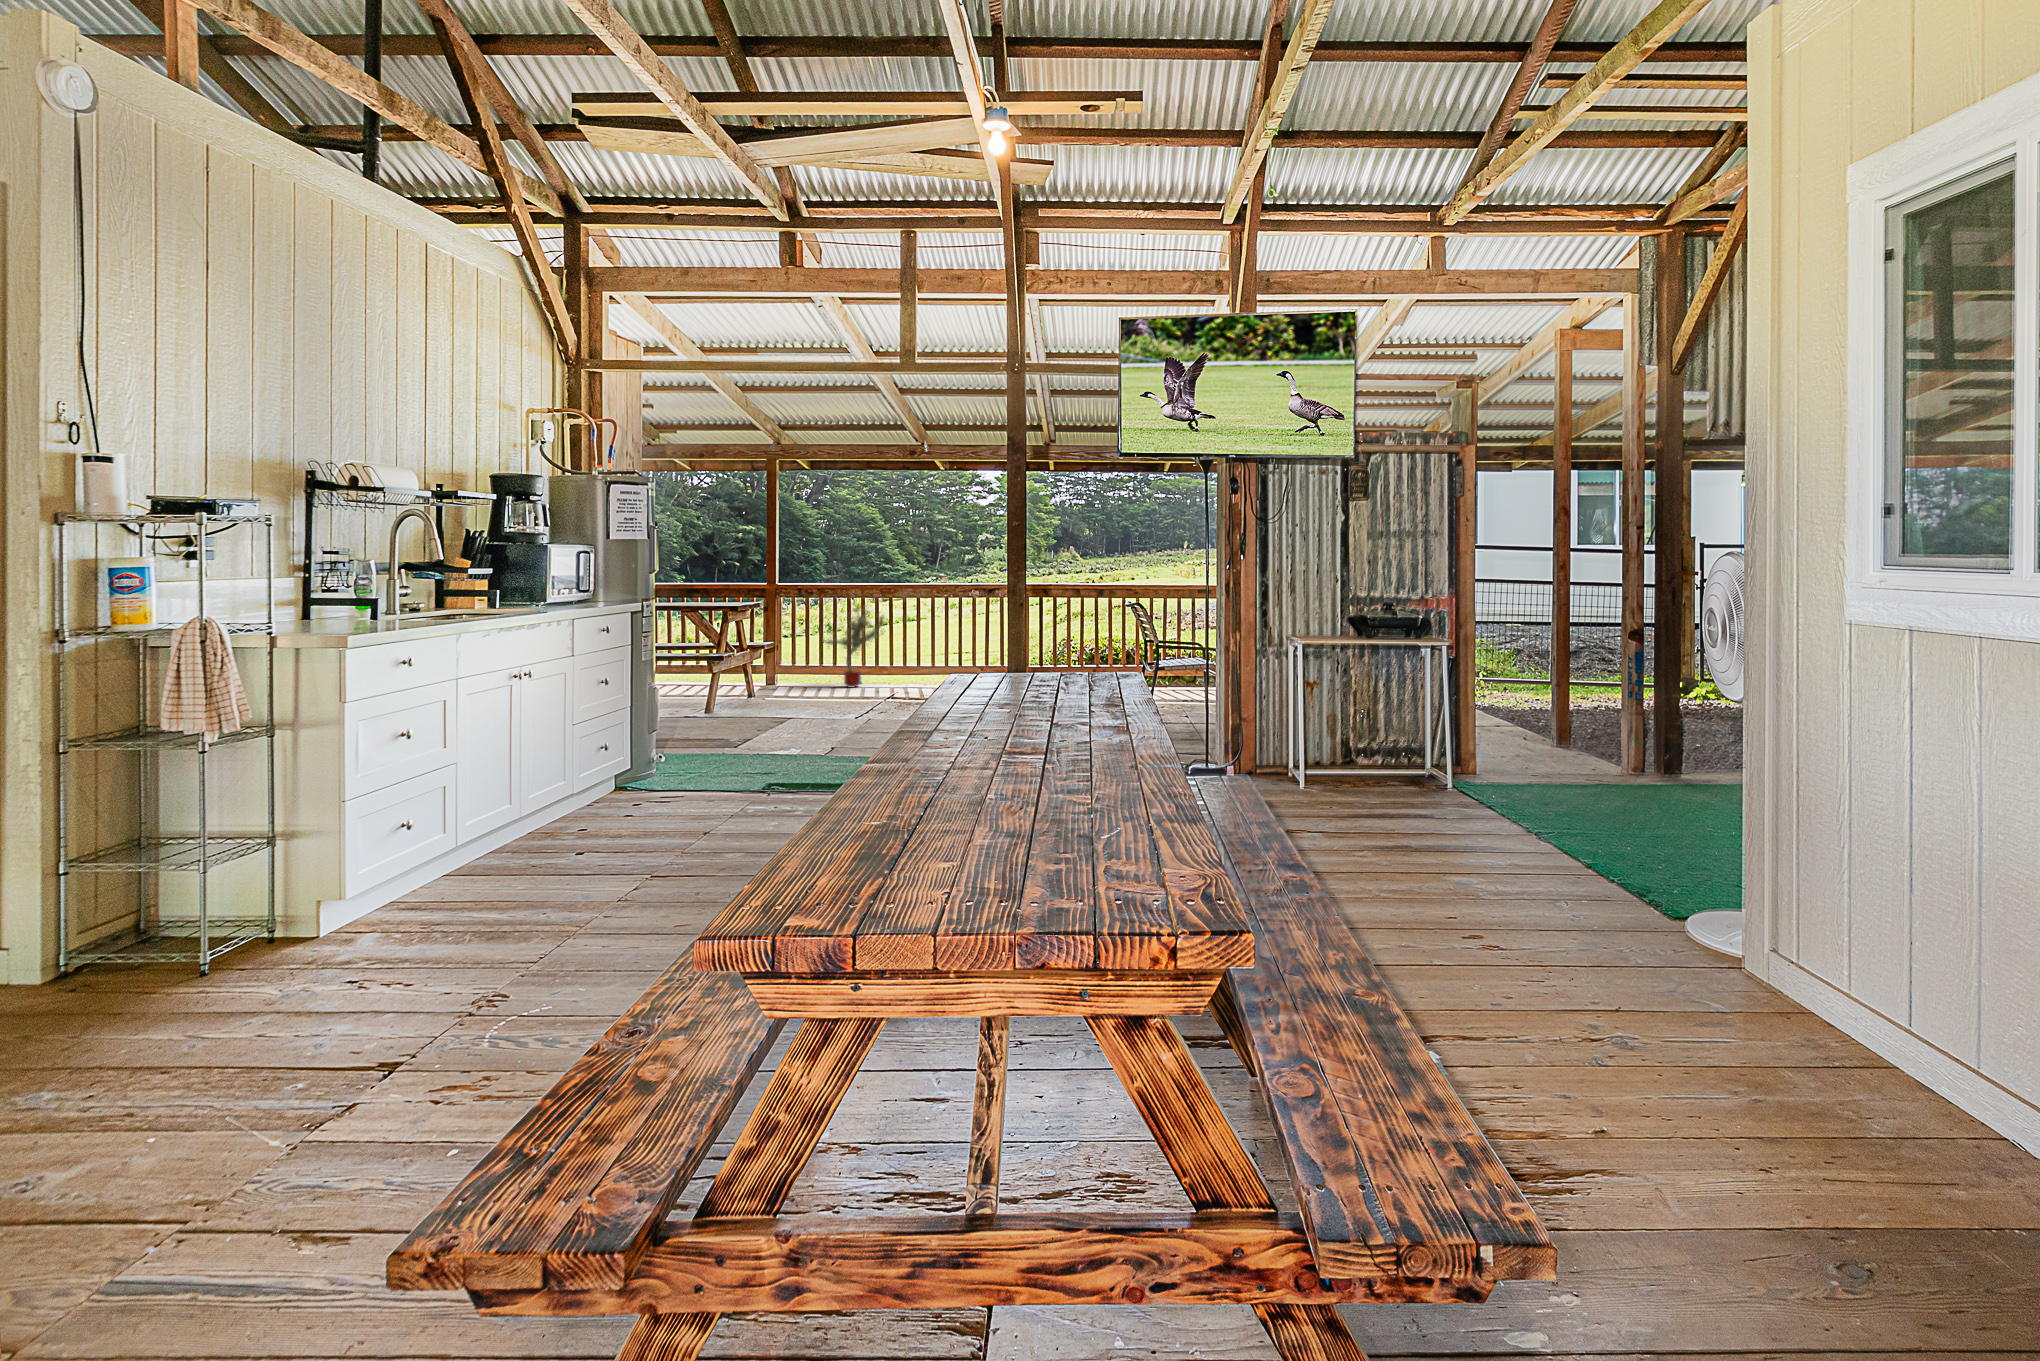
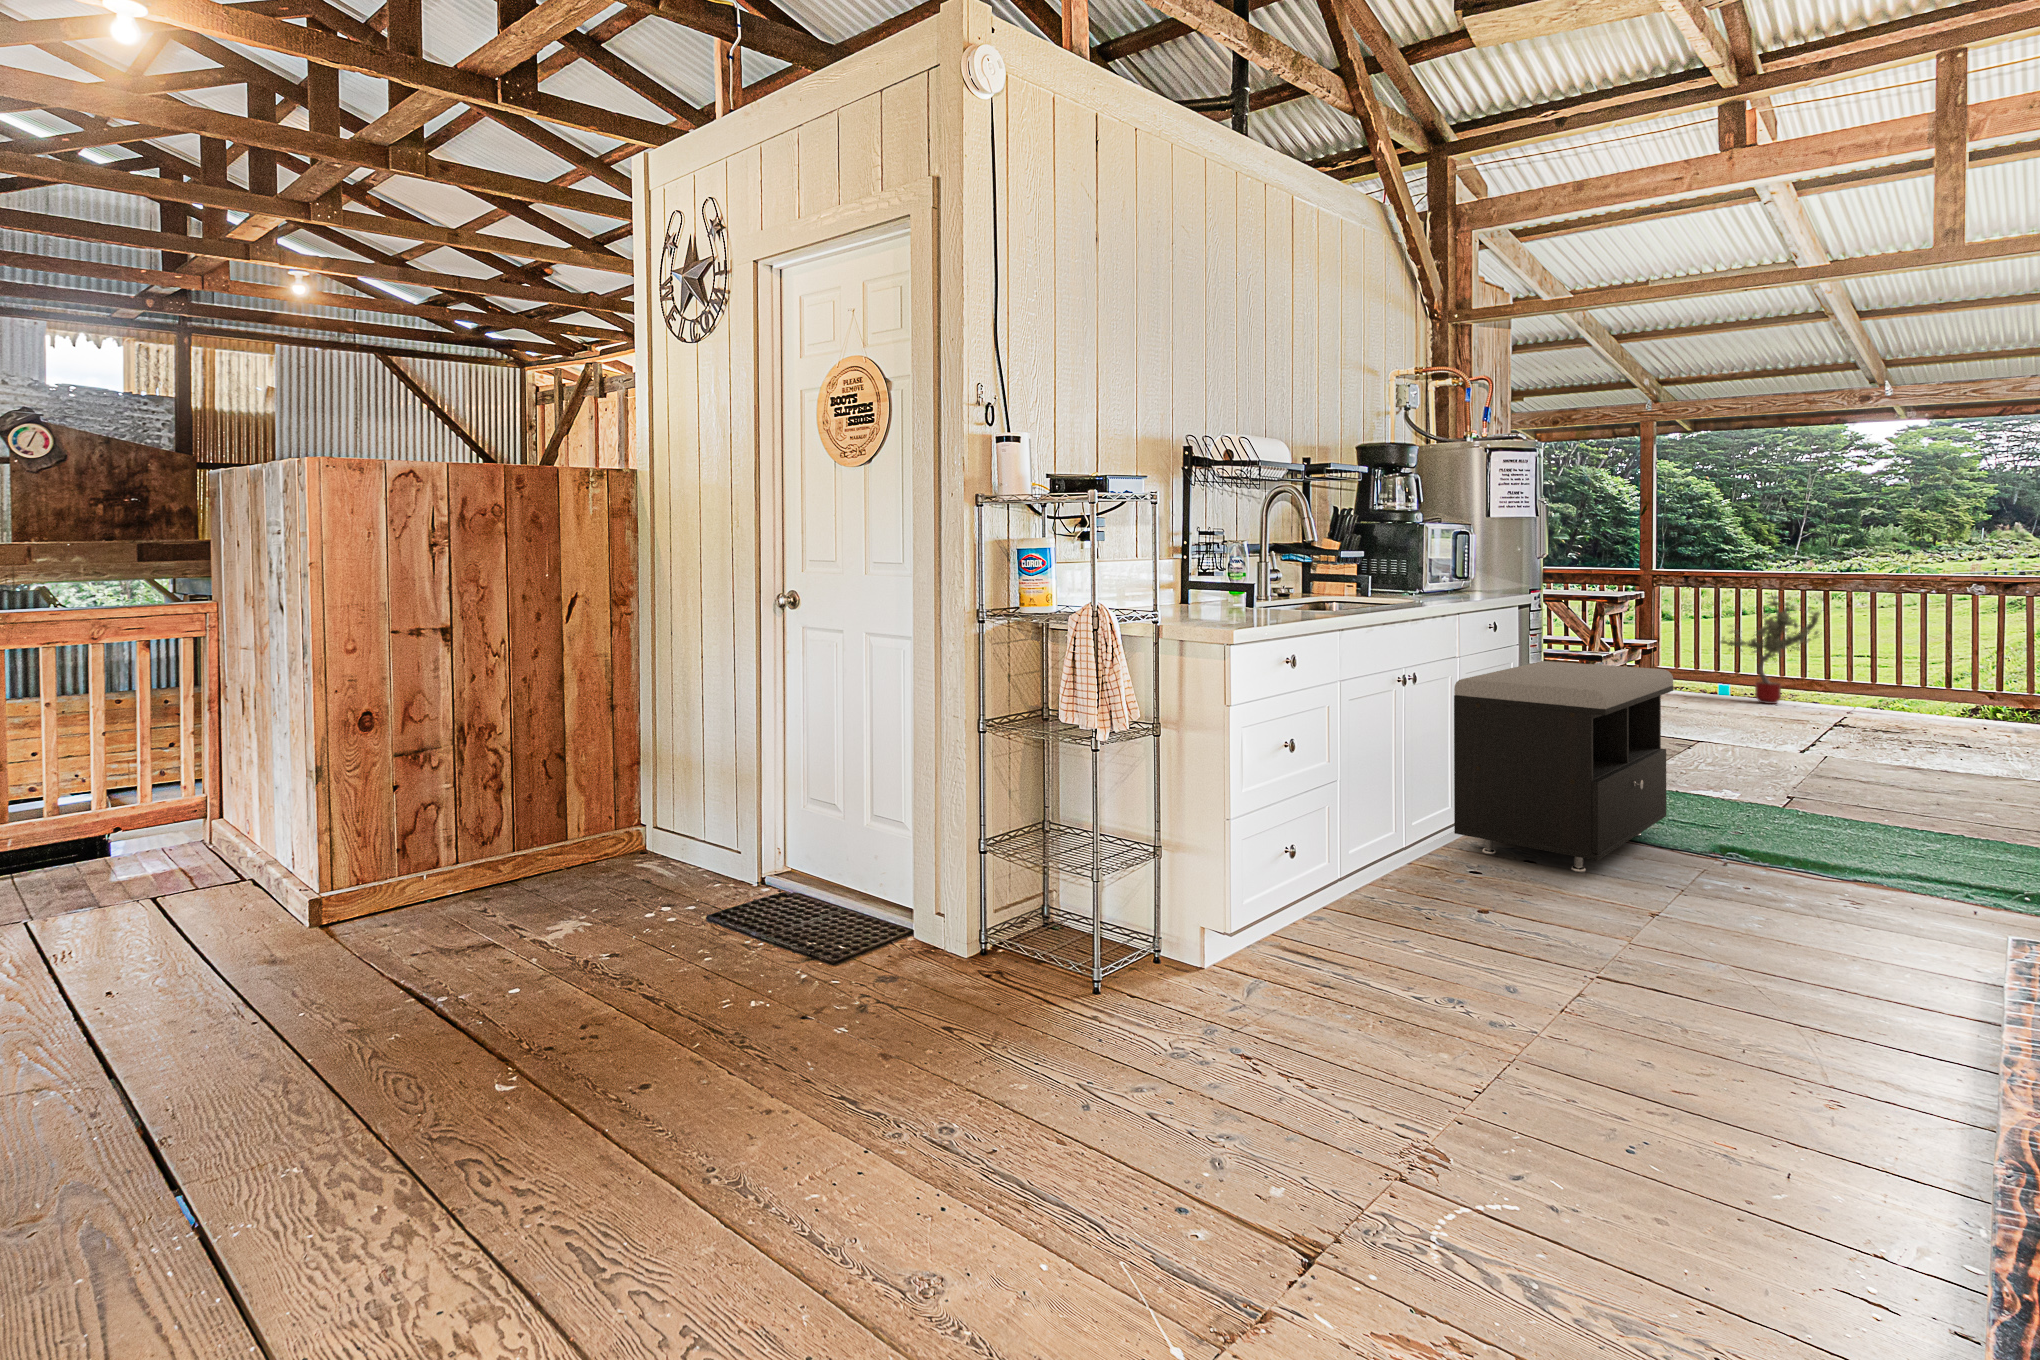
storage bench: none [570,657,742,810] -> present [1454,661,1673,872]

